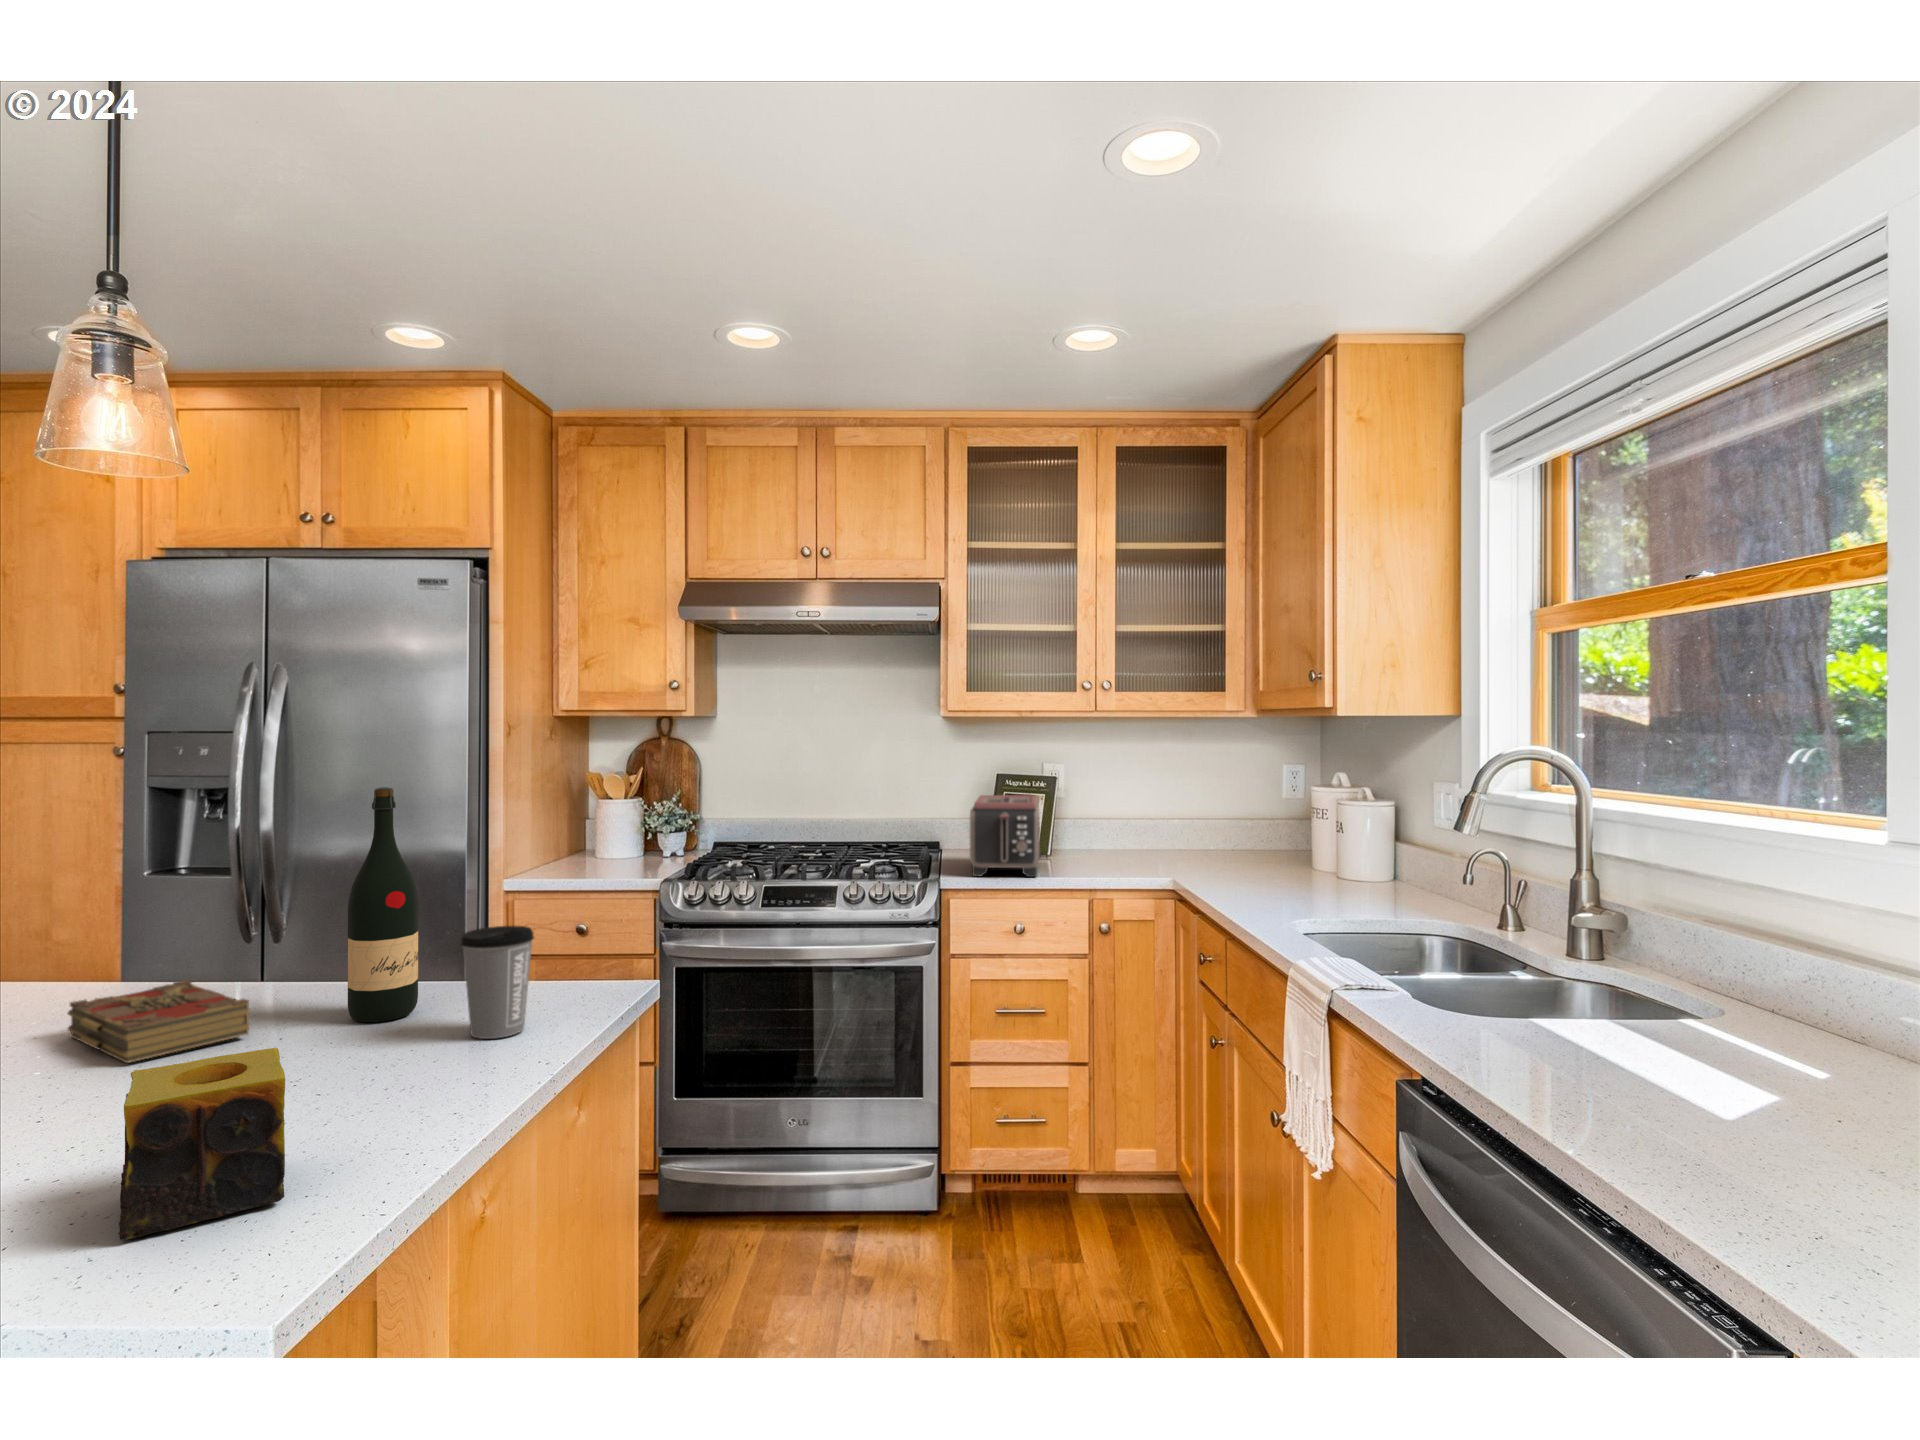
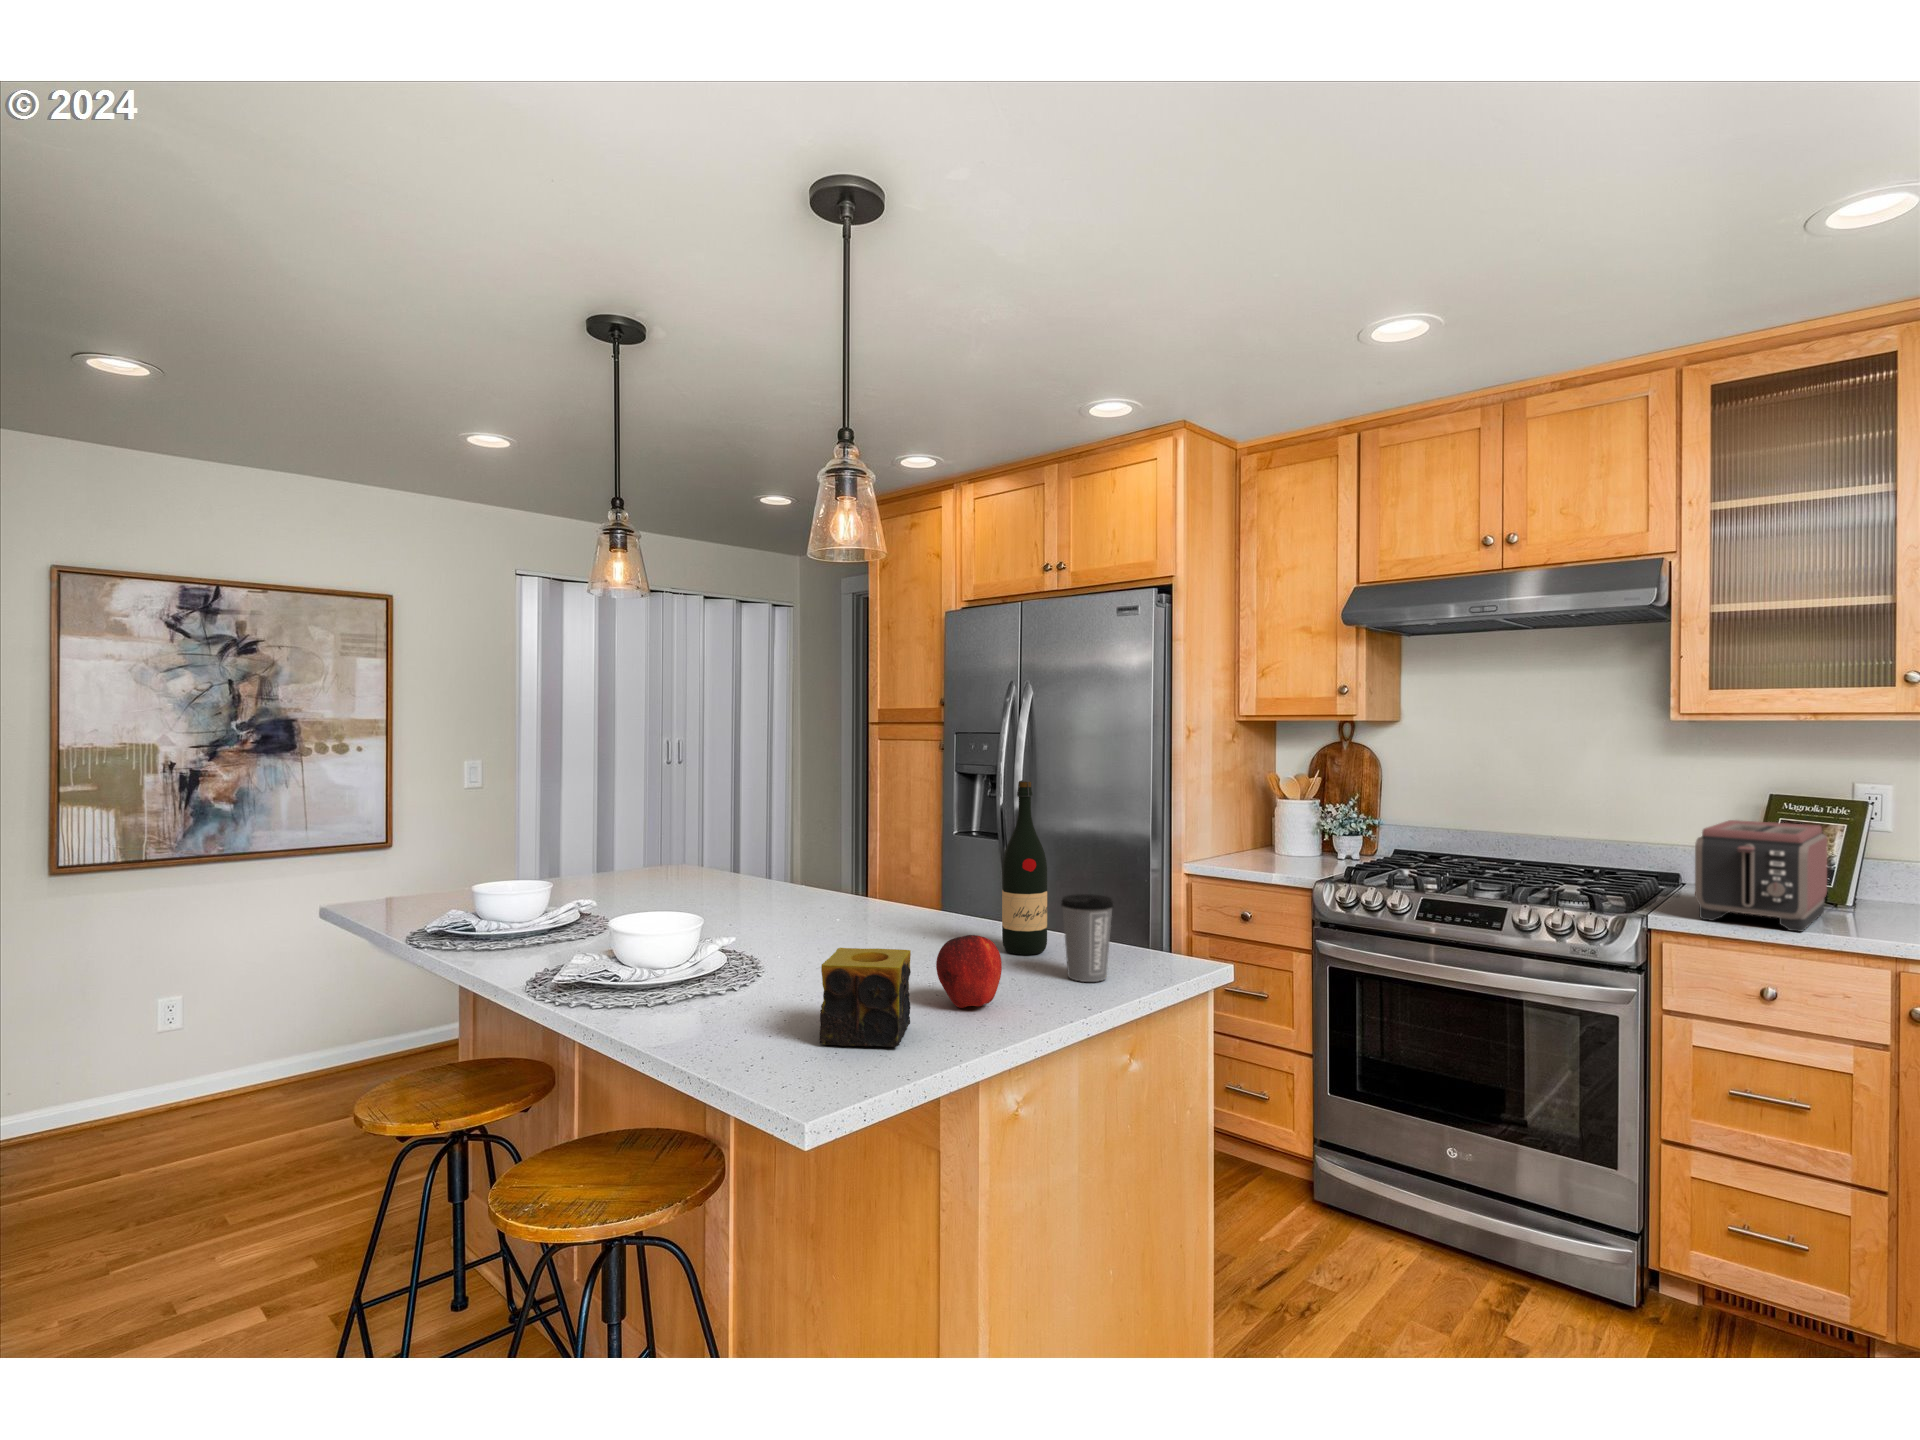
book: present [68,980,250,1063] -> none [860,904,943,951]
apple: none [297,1006,406,1114] -> present [936,935,1002,1008]

